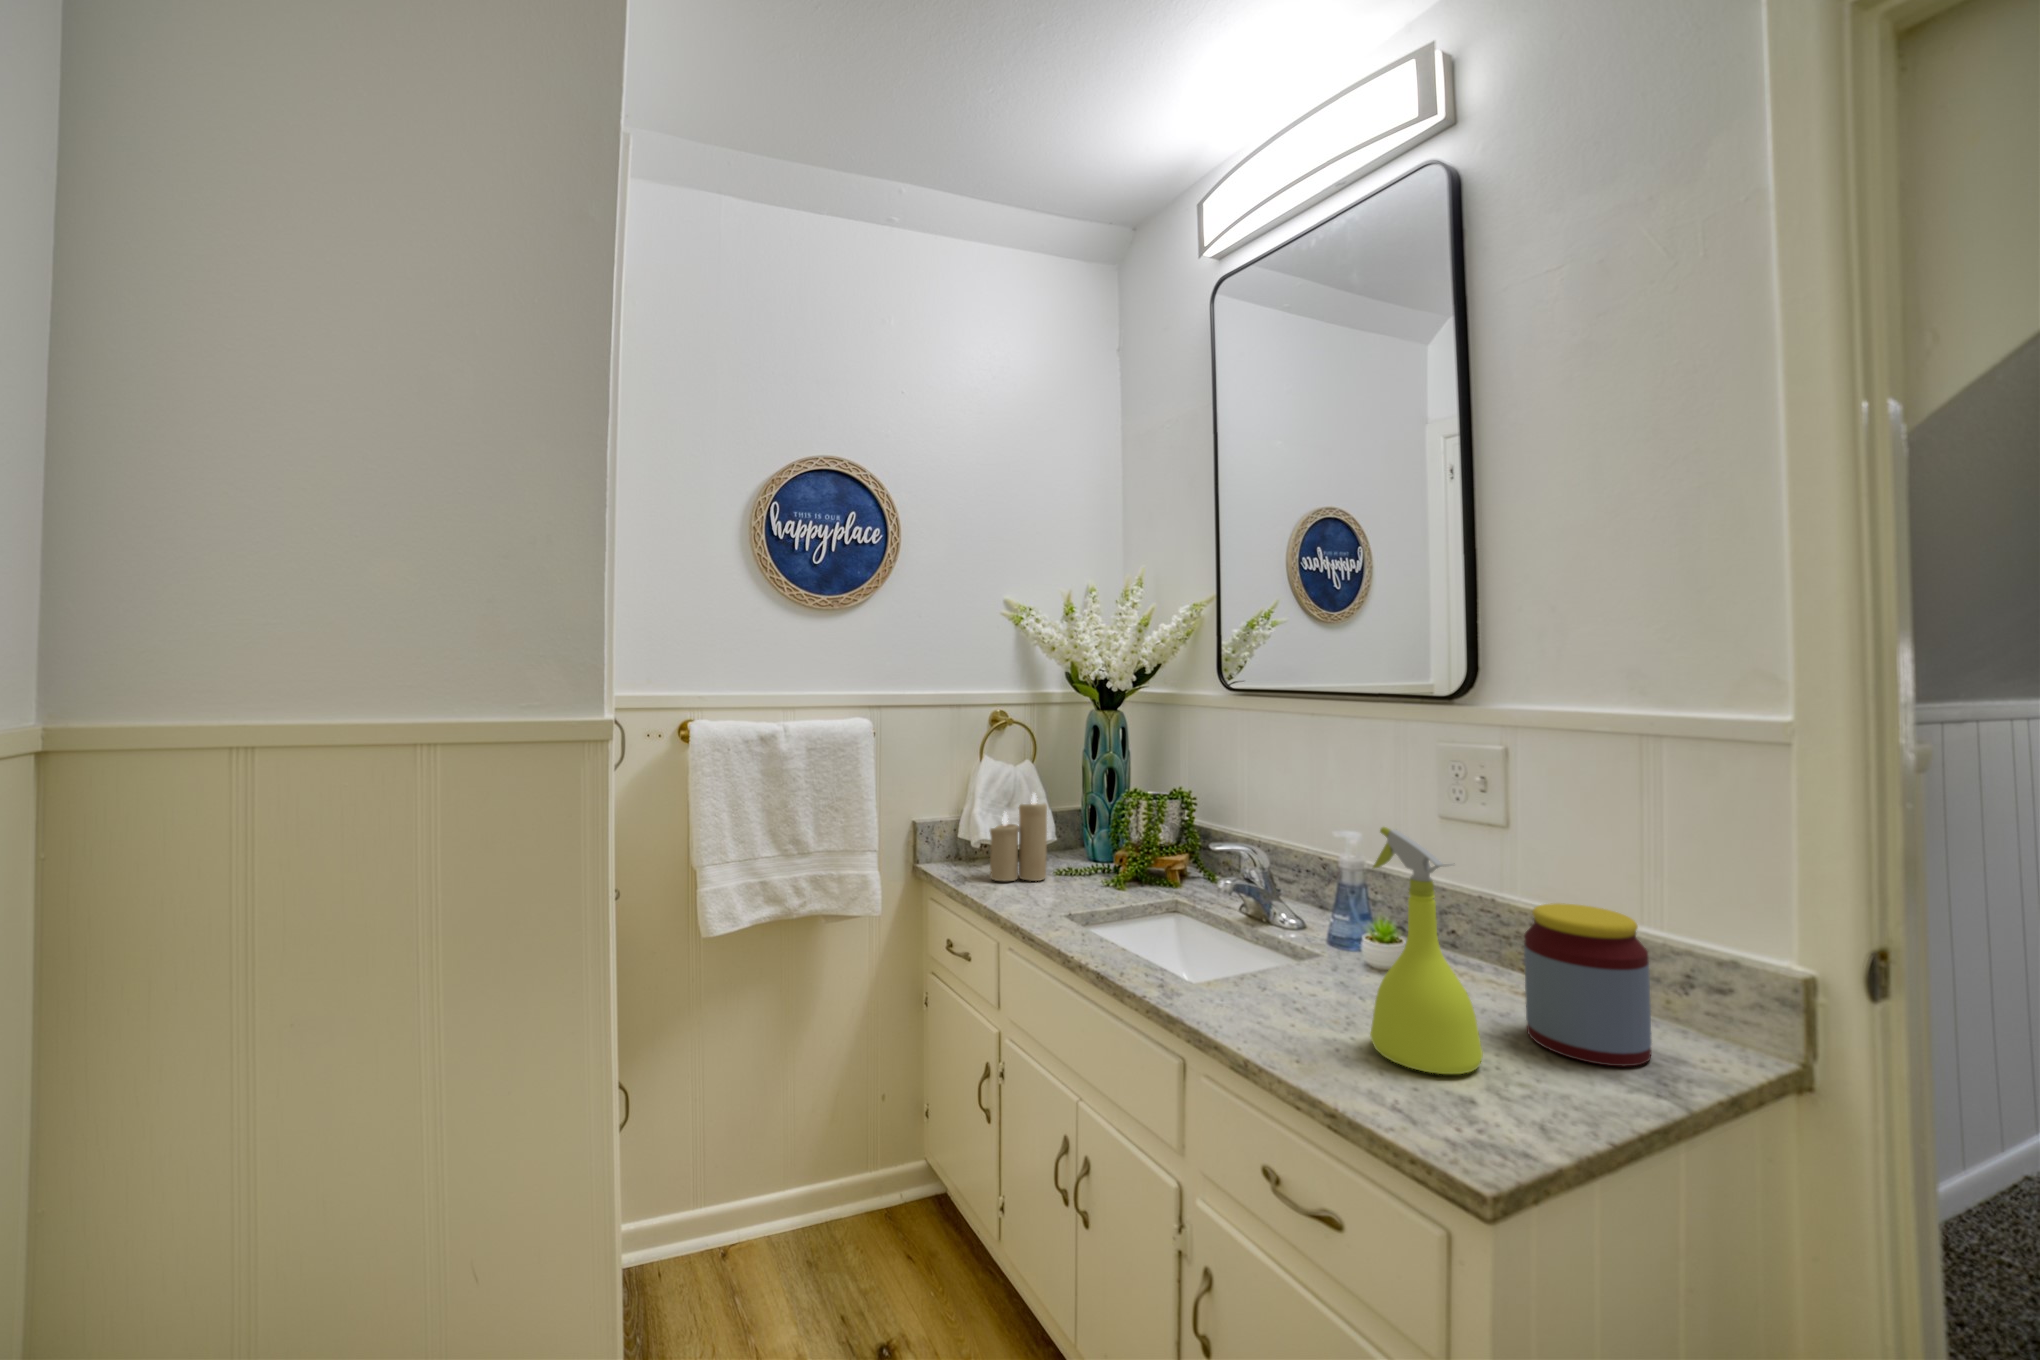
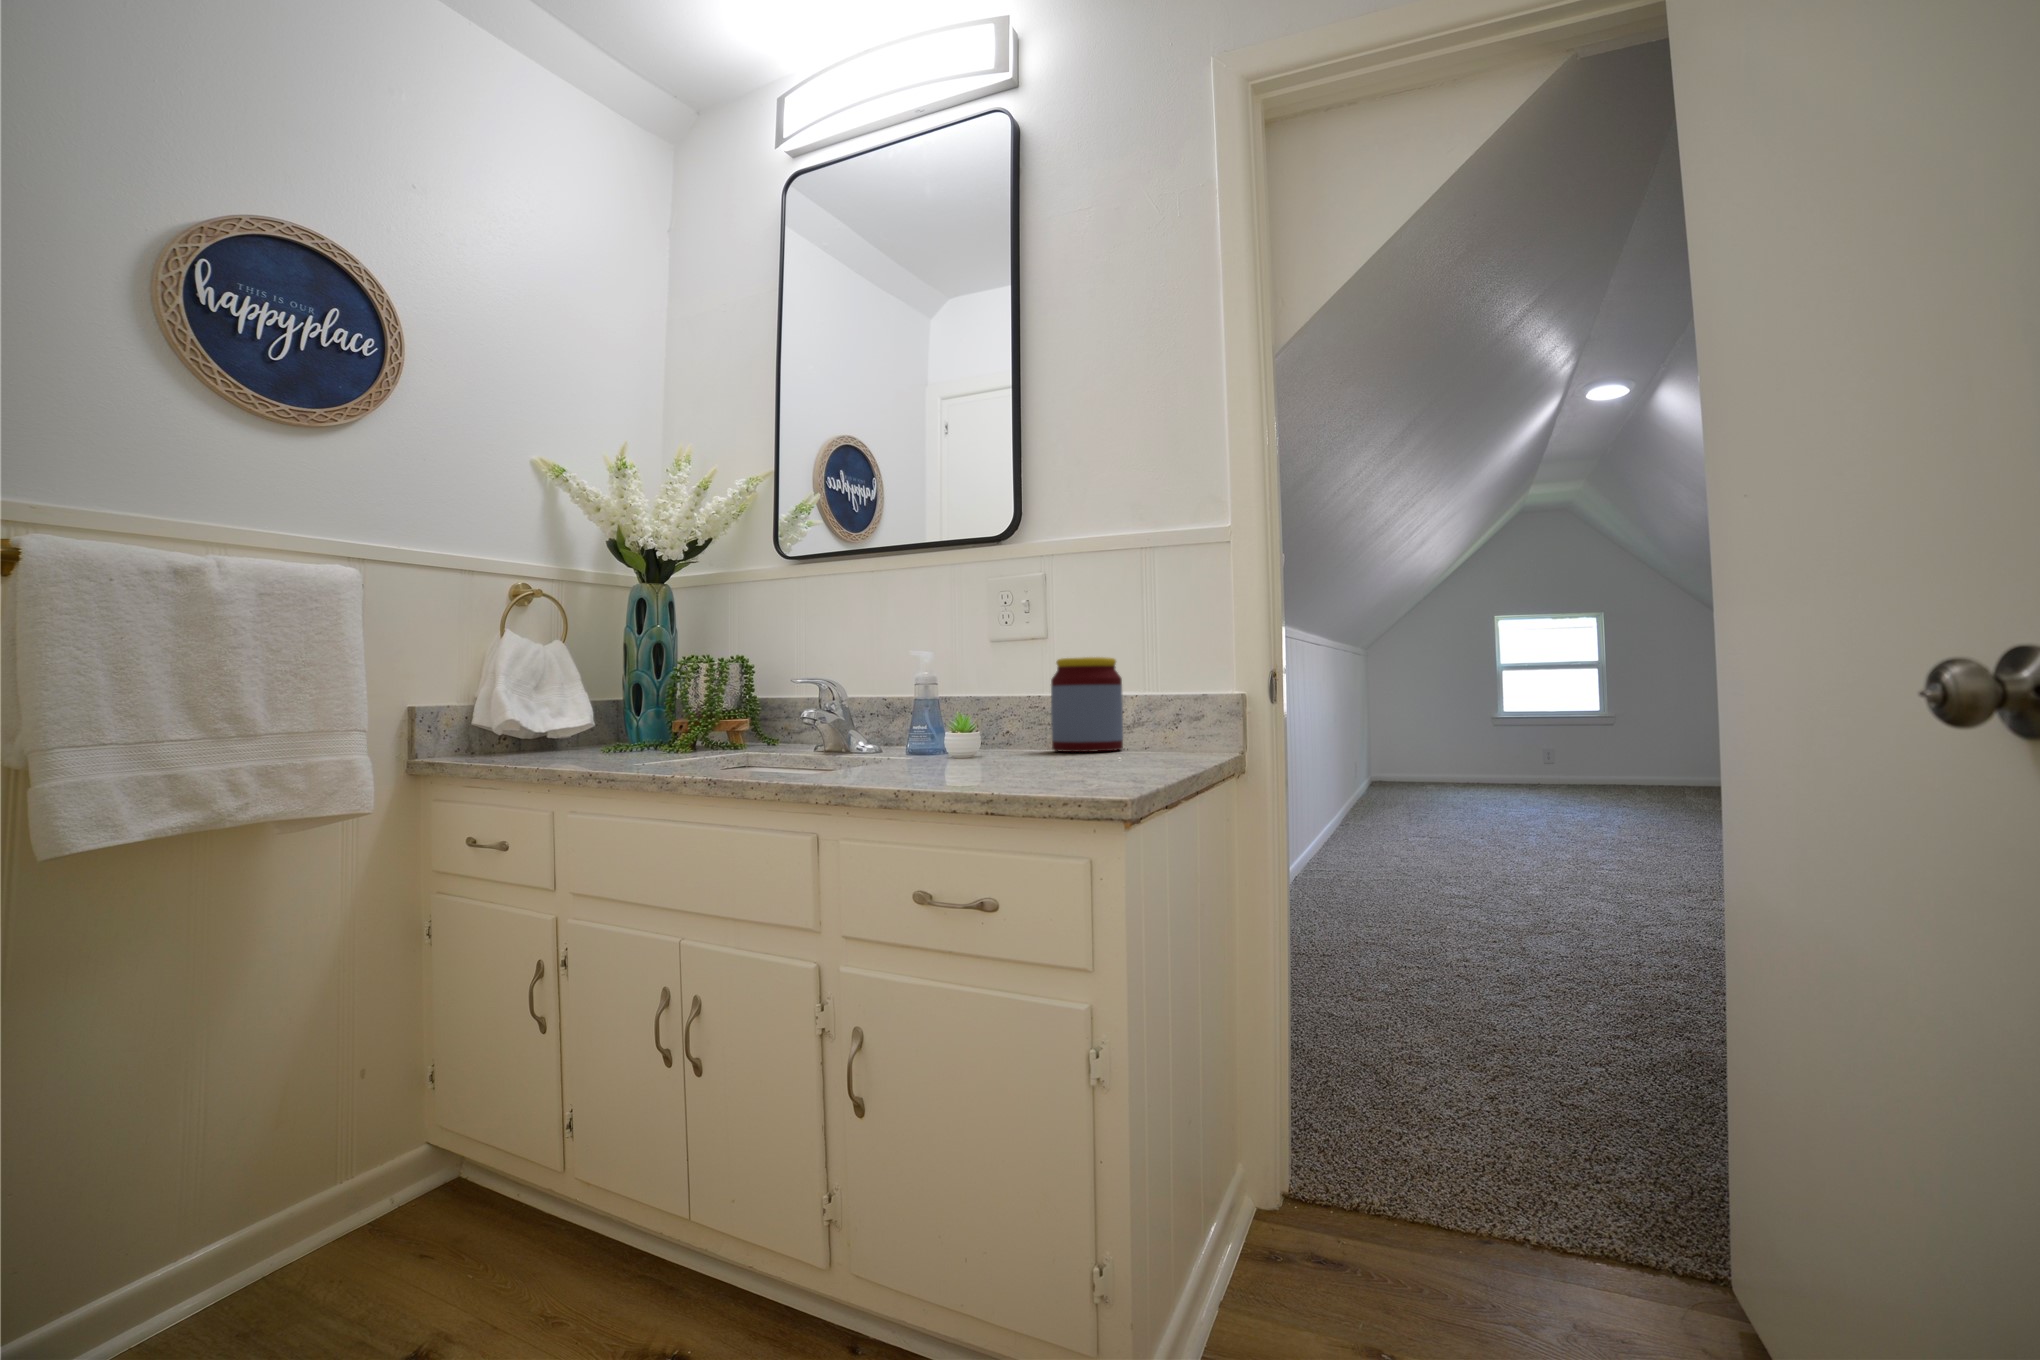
candle: present [990,793,1047,881] -> none [524,658,596,755]
spray bottle: present [1370,827,1483,1074] -> none [958,593,1033,759]

